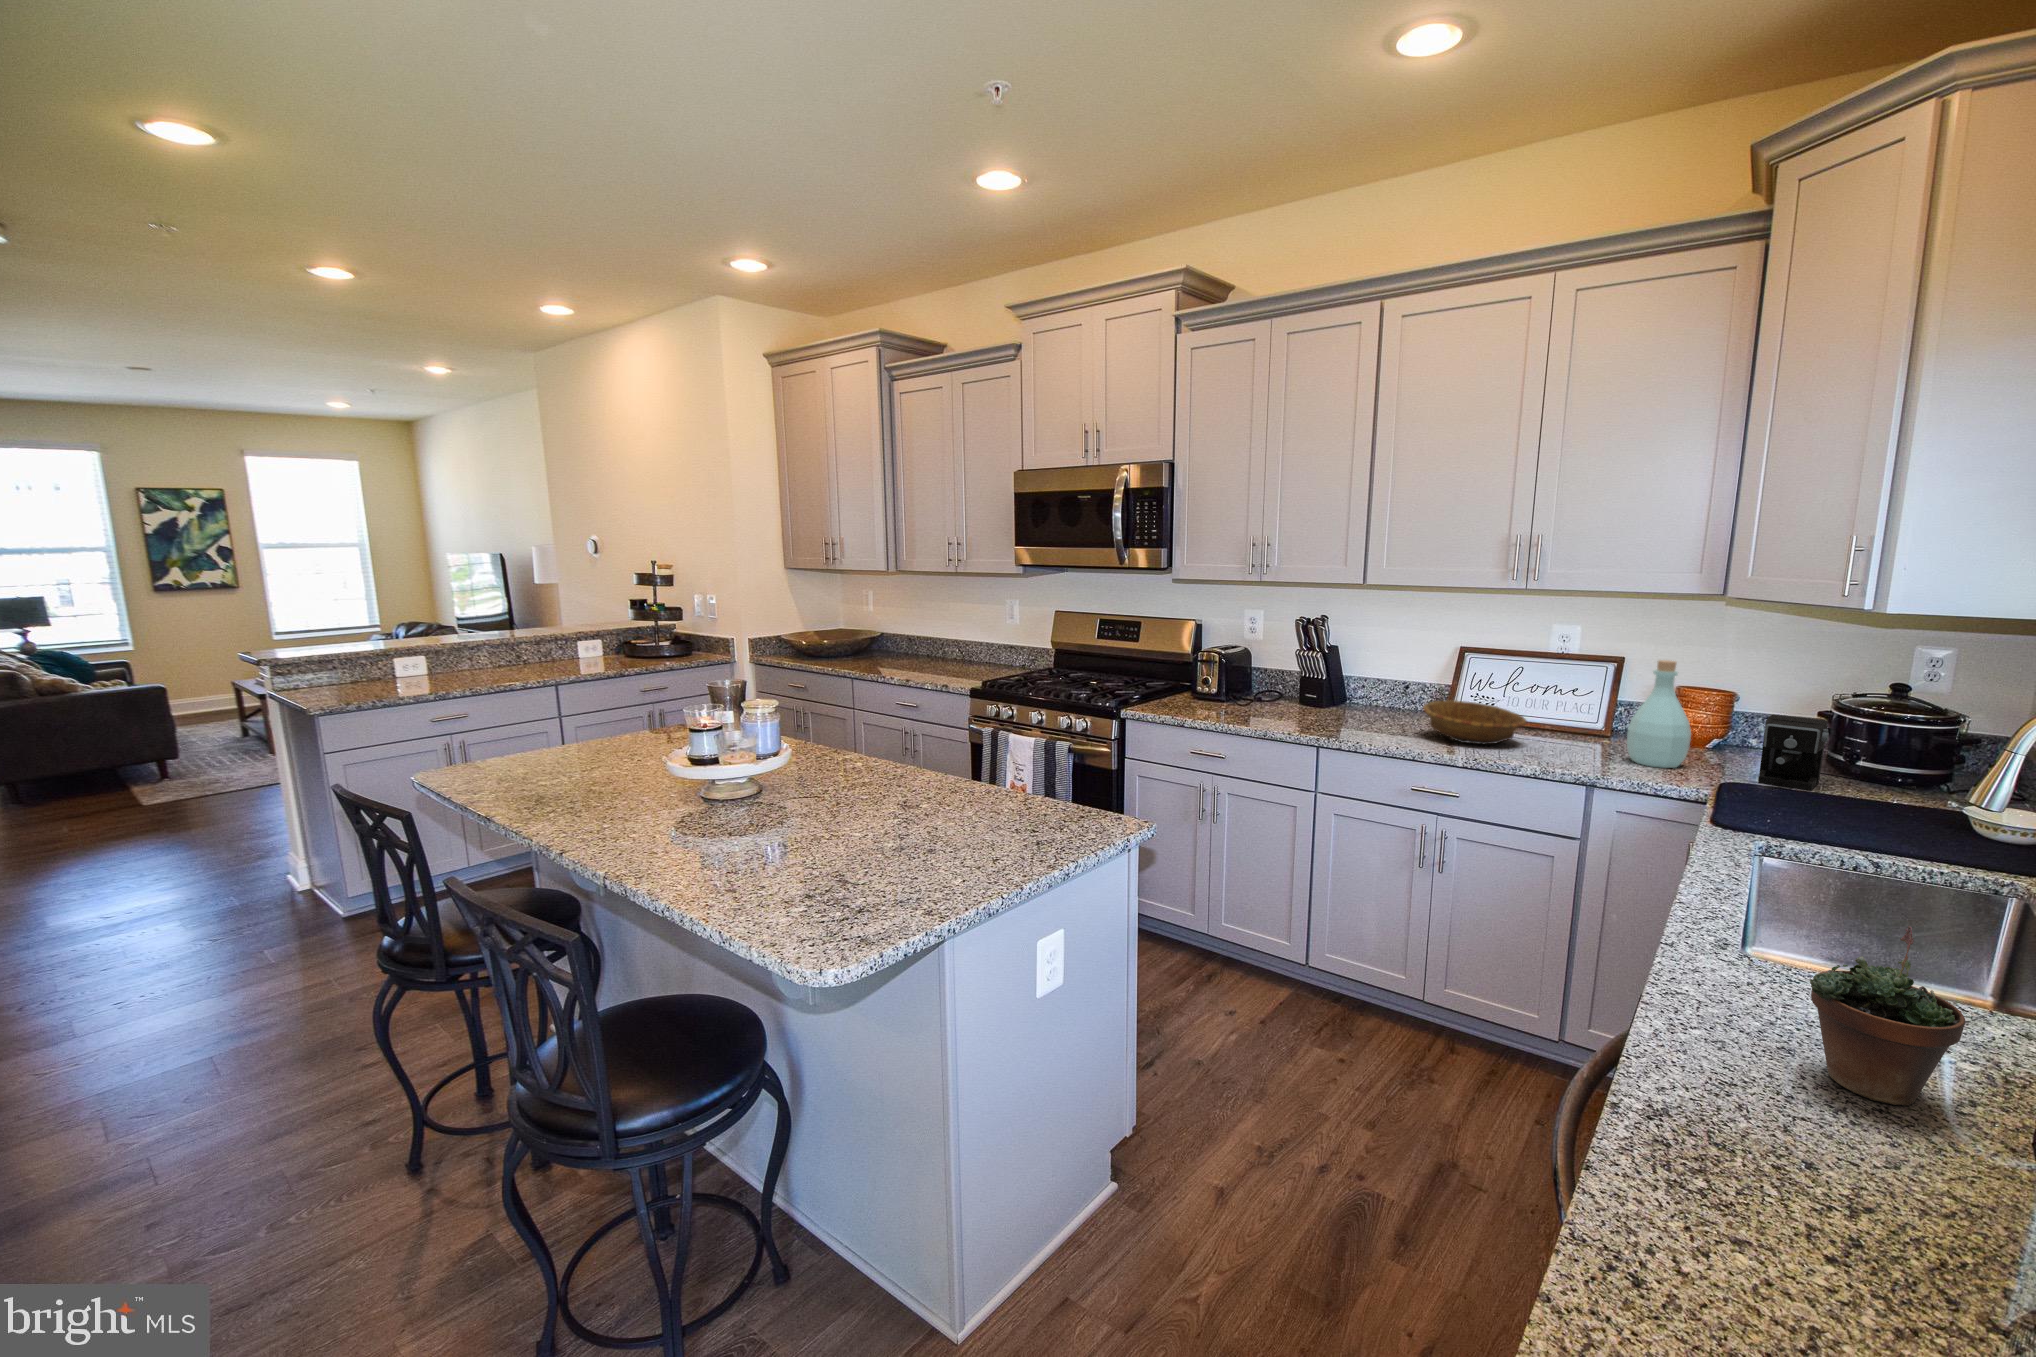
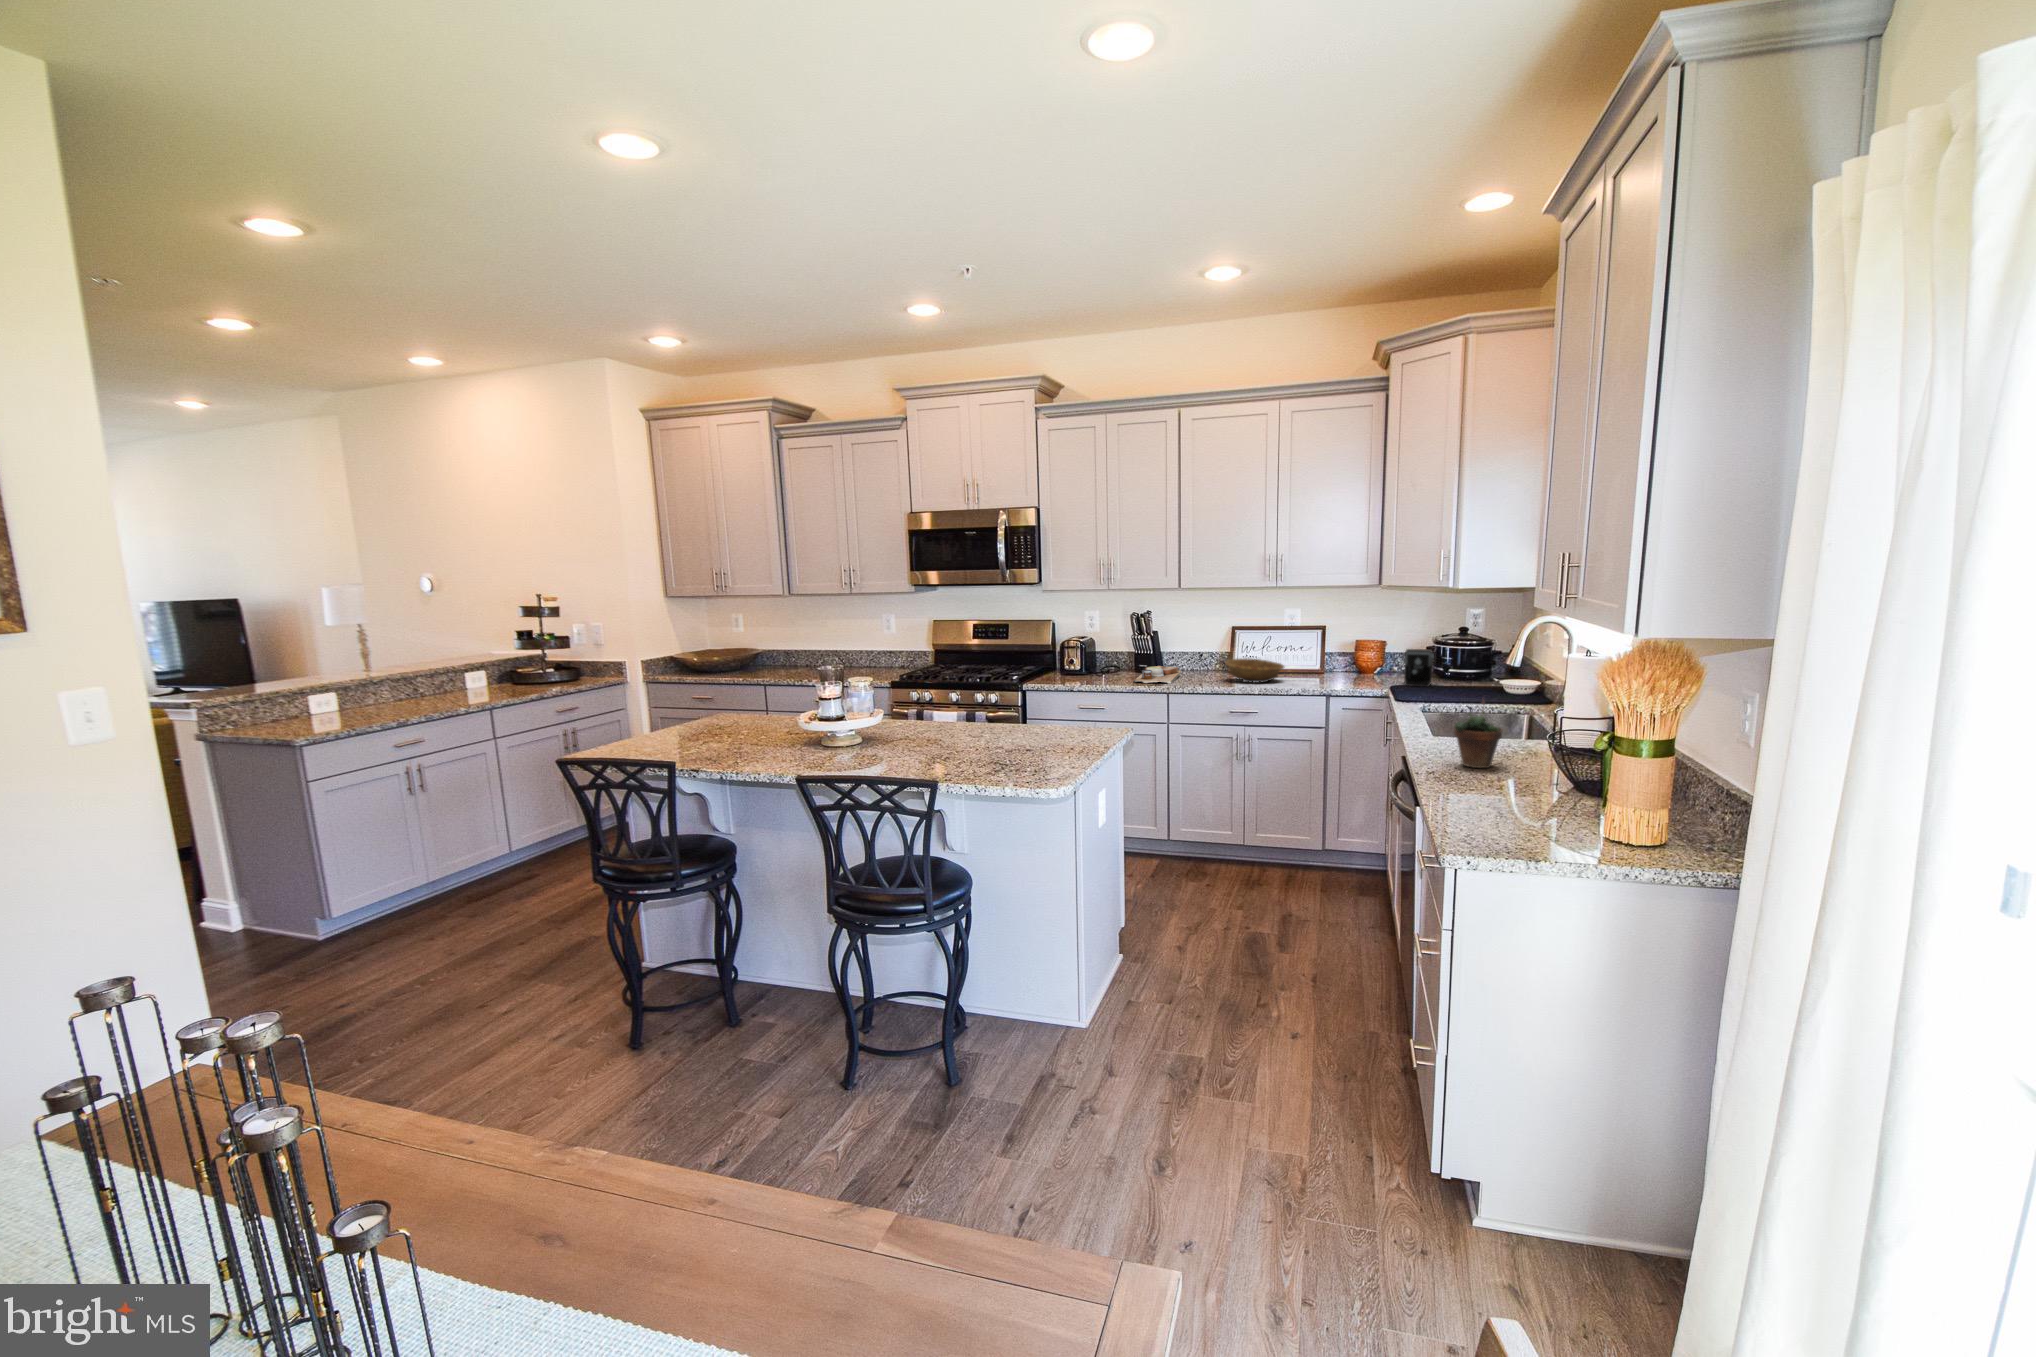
bottle: present [1627,660,1691,768] -> none [1339,622,1370,684]
cutting board: none [1271,698,1363,735] -> present [1133,665,1181,684]

